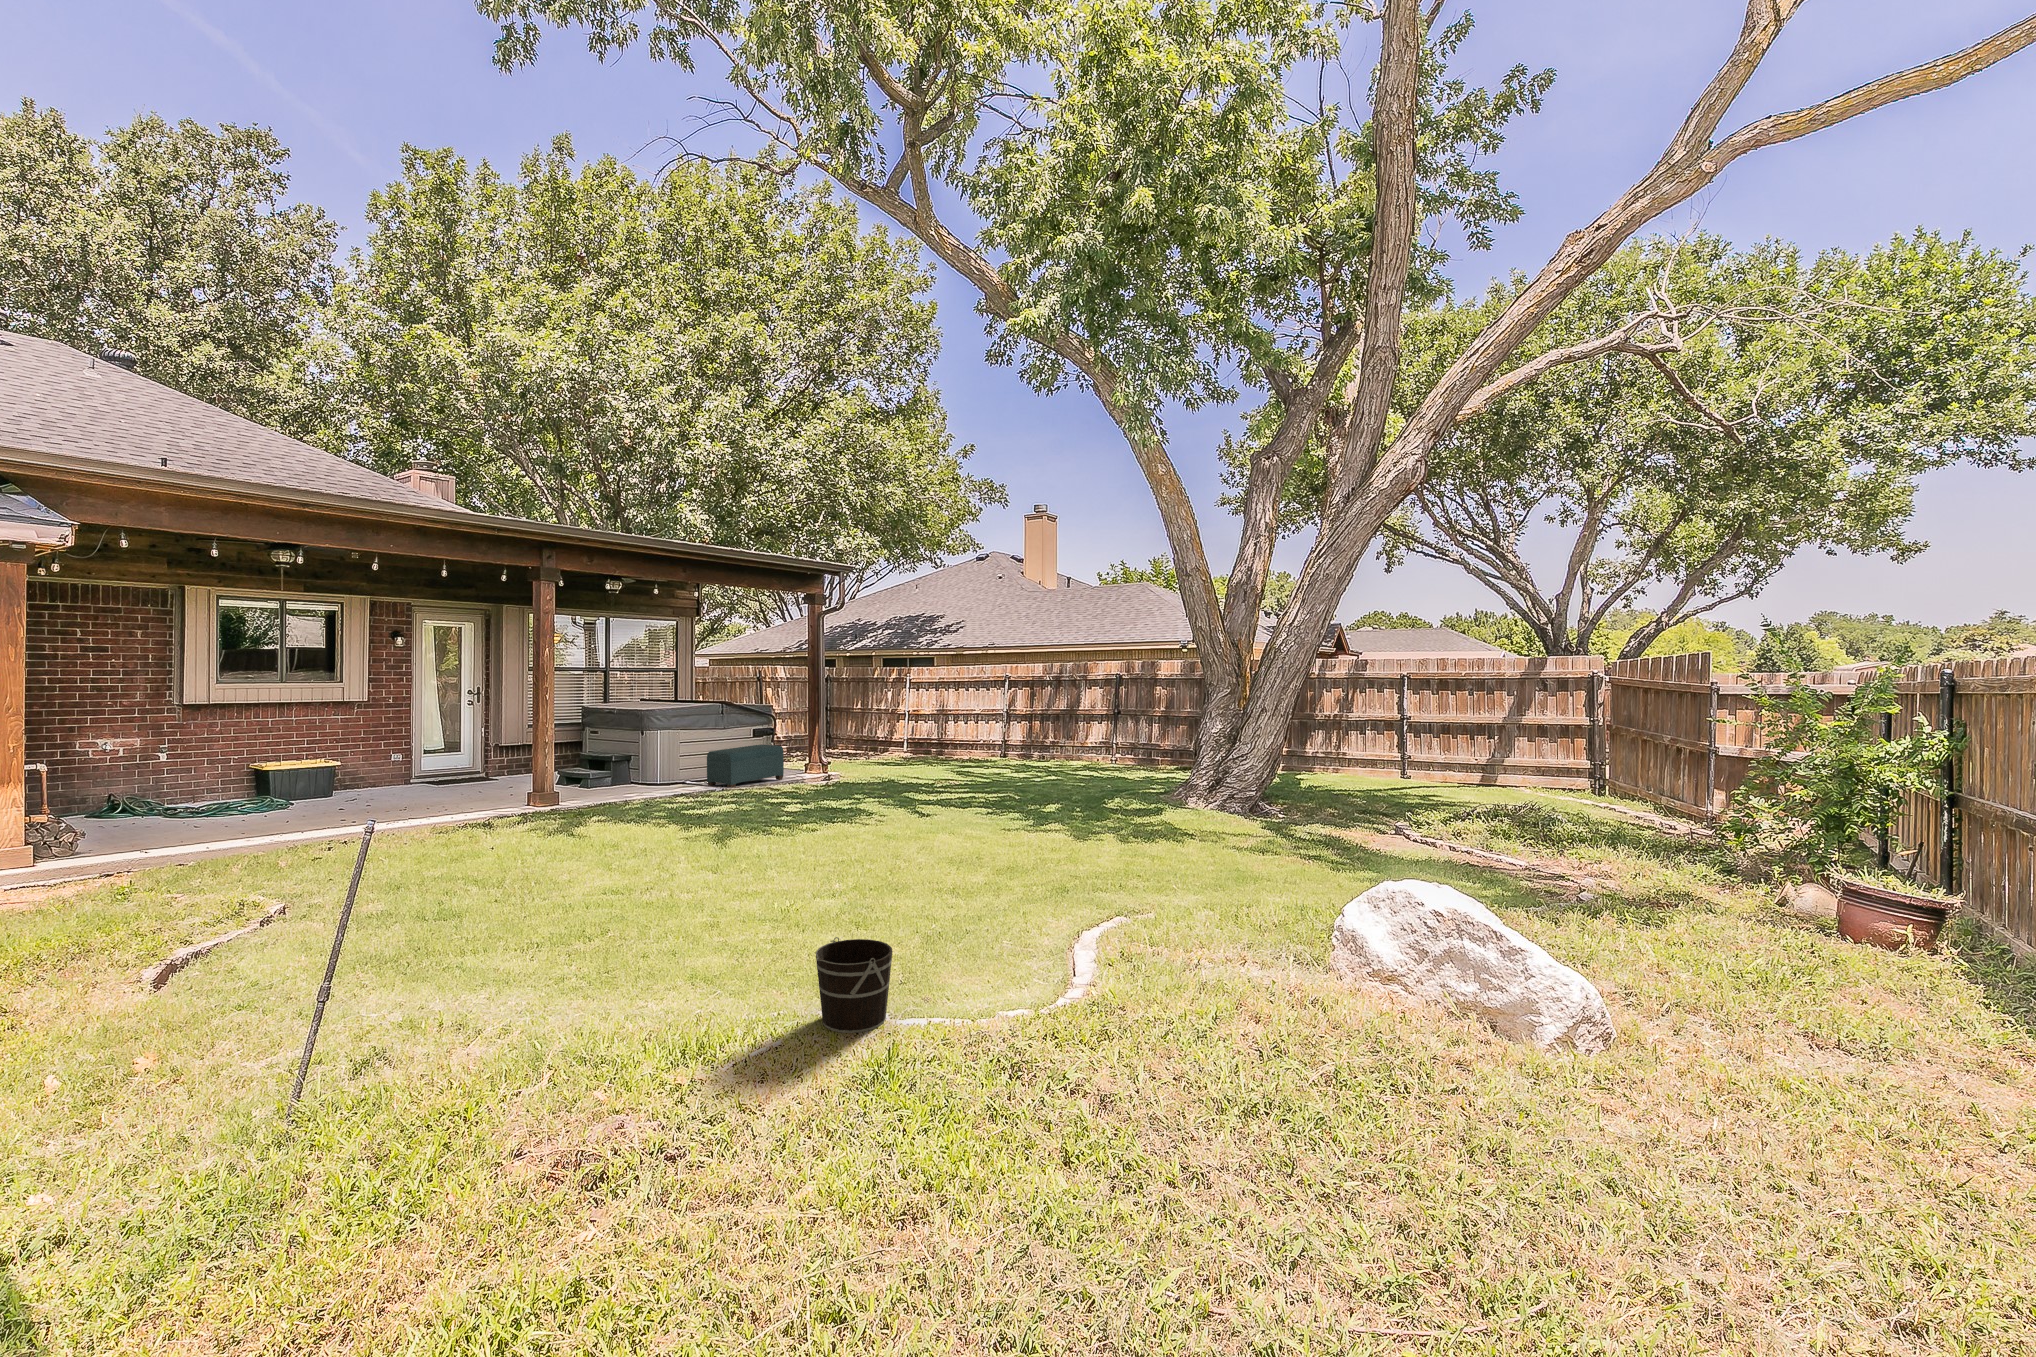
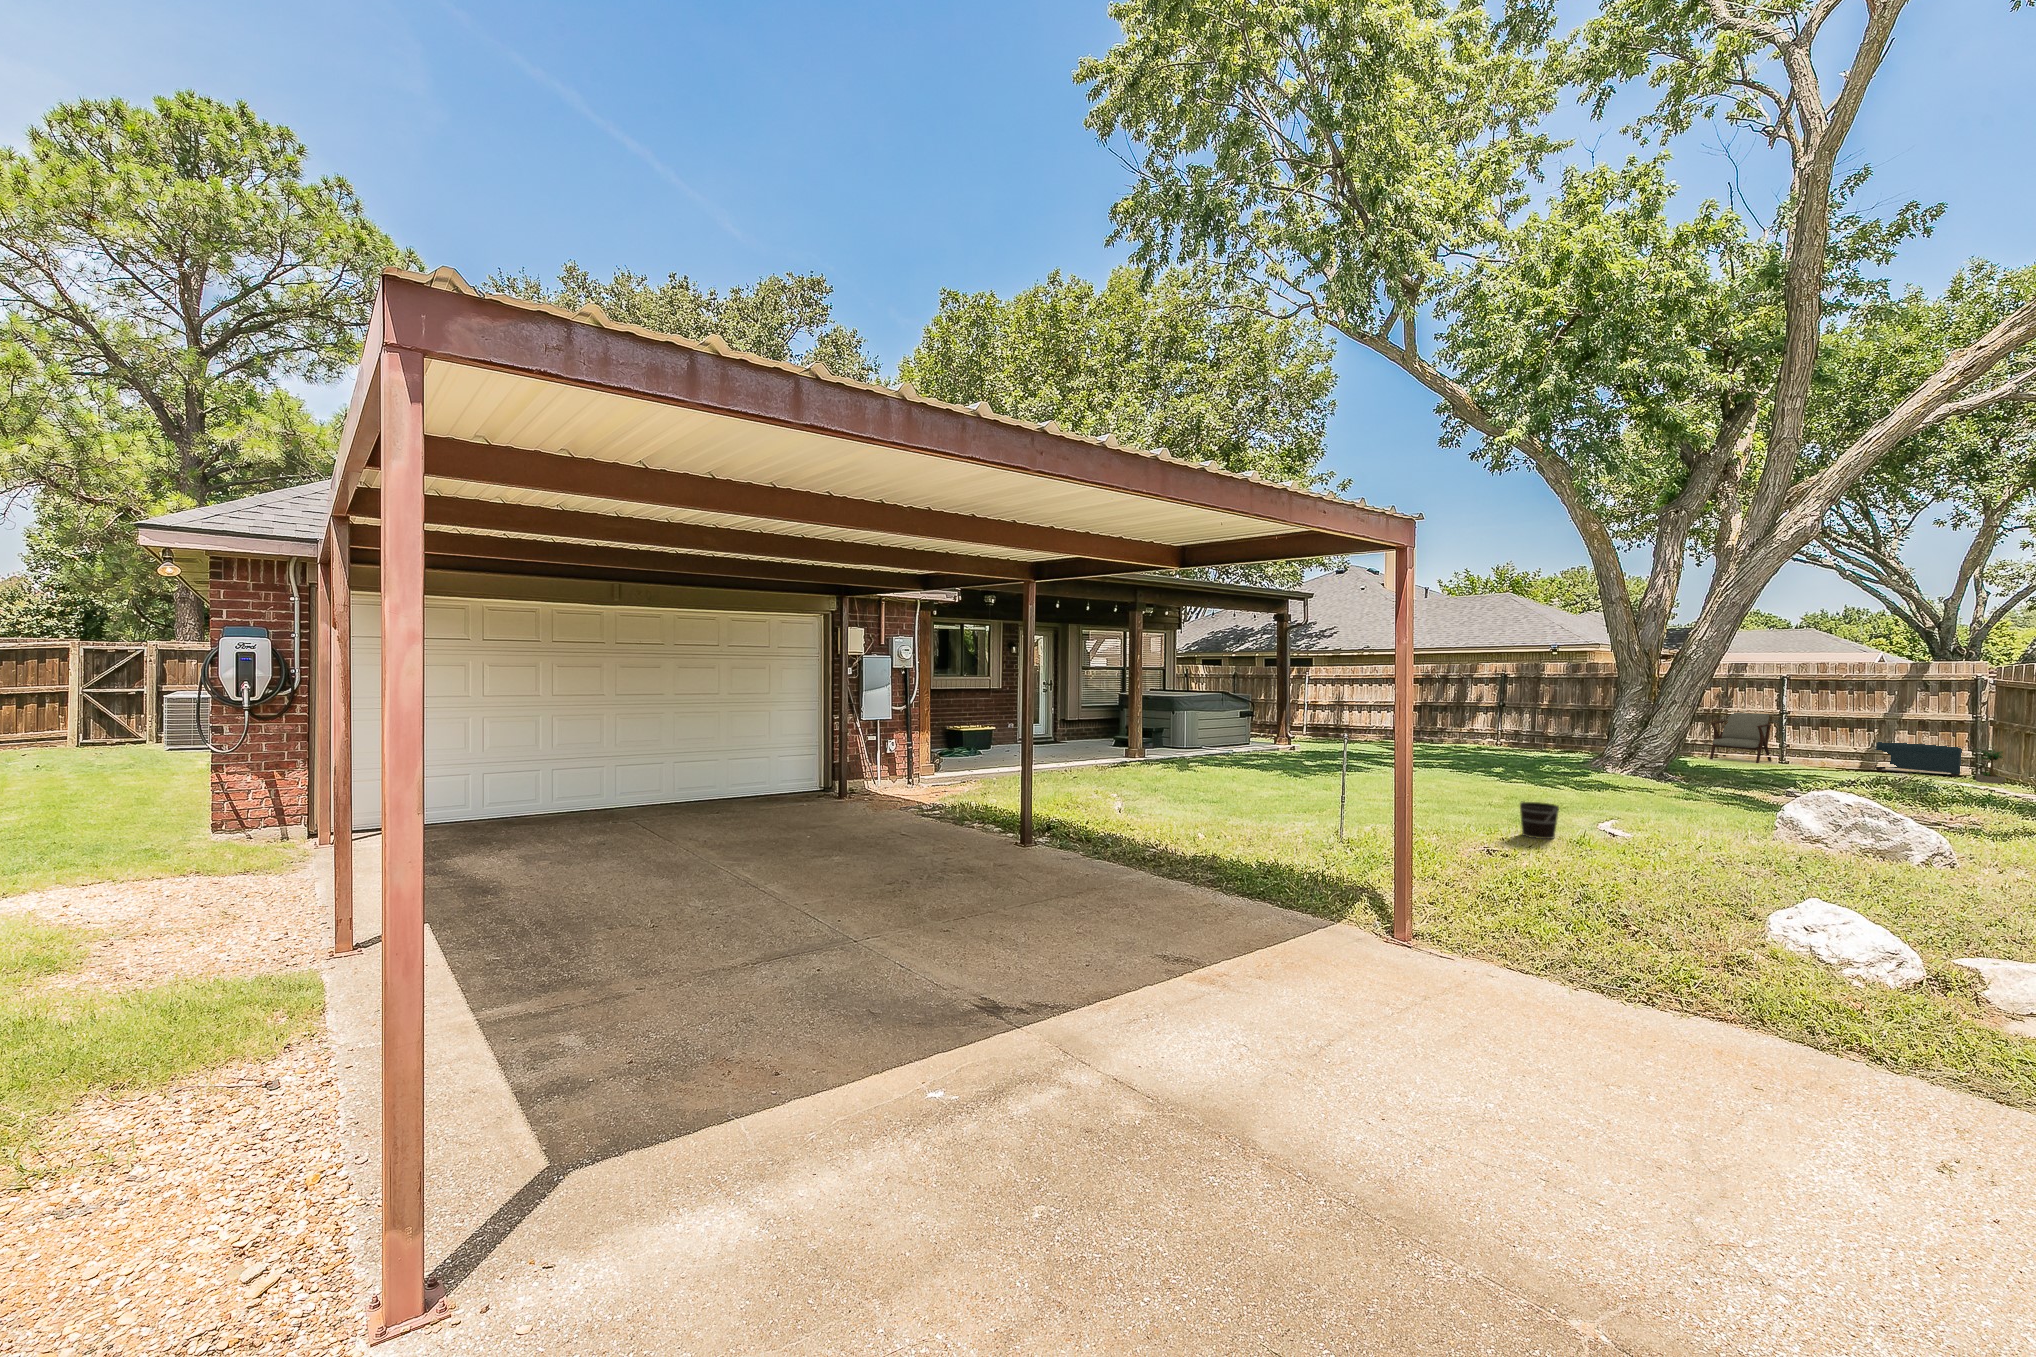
lounge chair: none [1330,716,1393,780] -> present [1710,713,1772,763]
bench: present [707,745,784,788] -> present [1875,742,1962,777]
potted plant: none [1592,757,1631,800] -> present [1976,749,2005,784]

